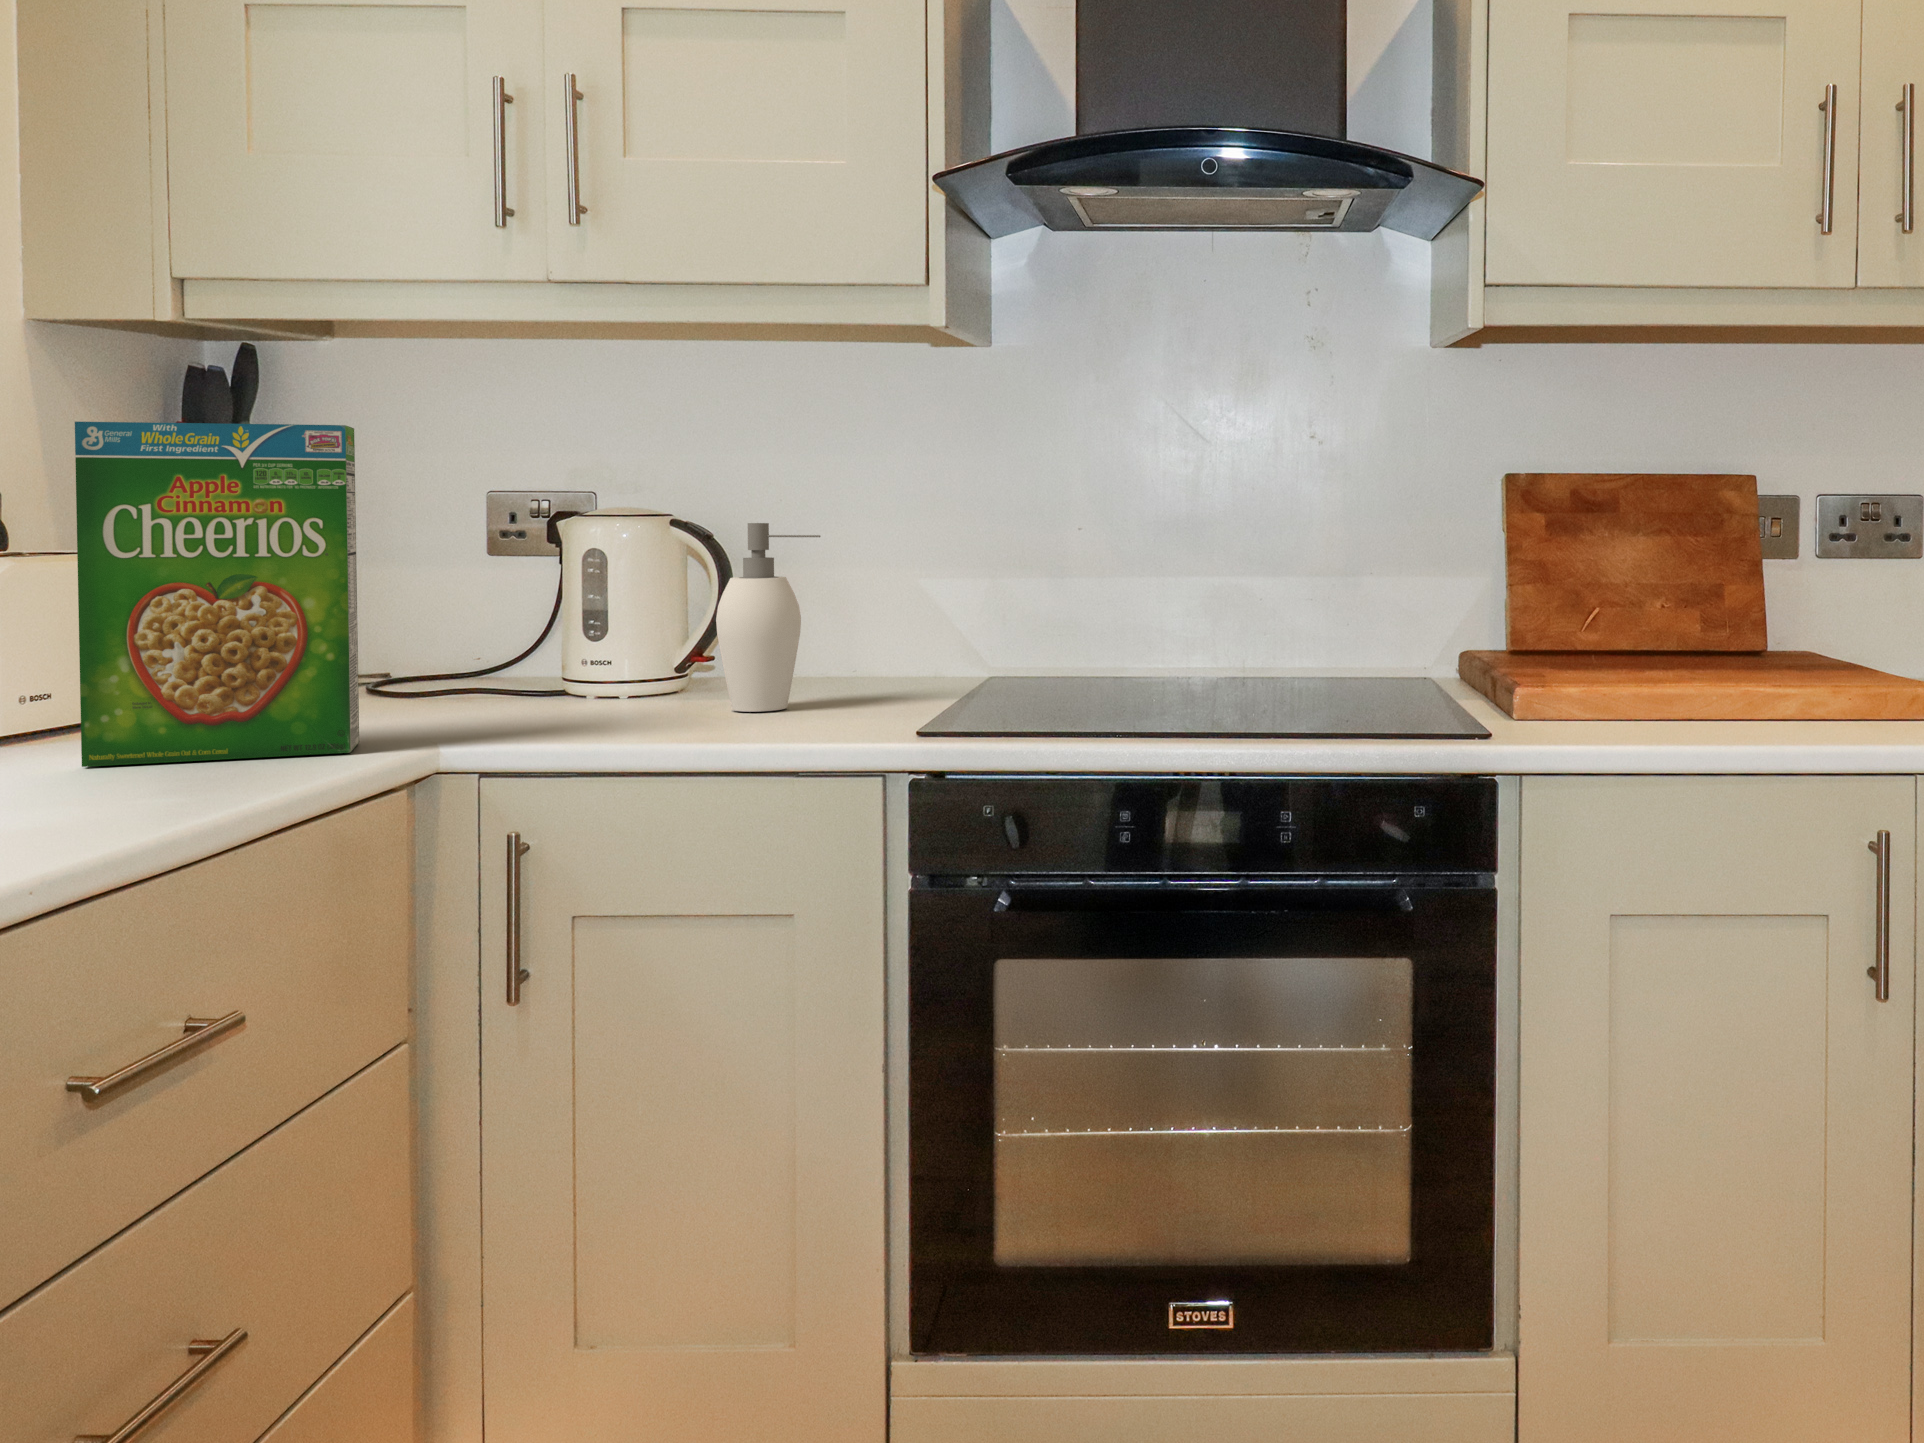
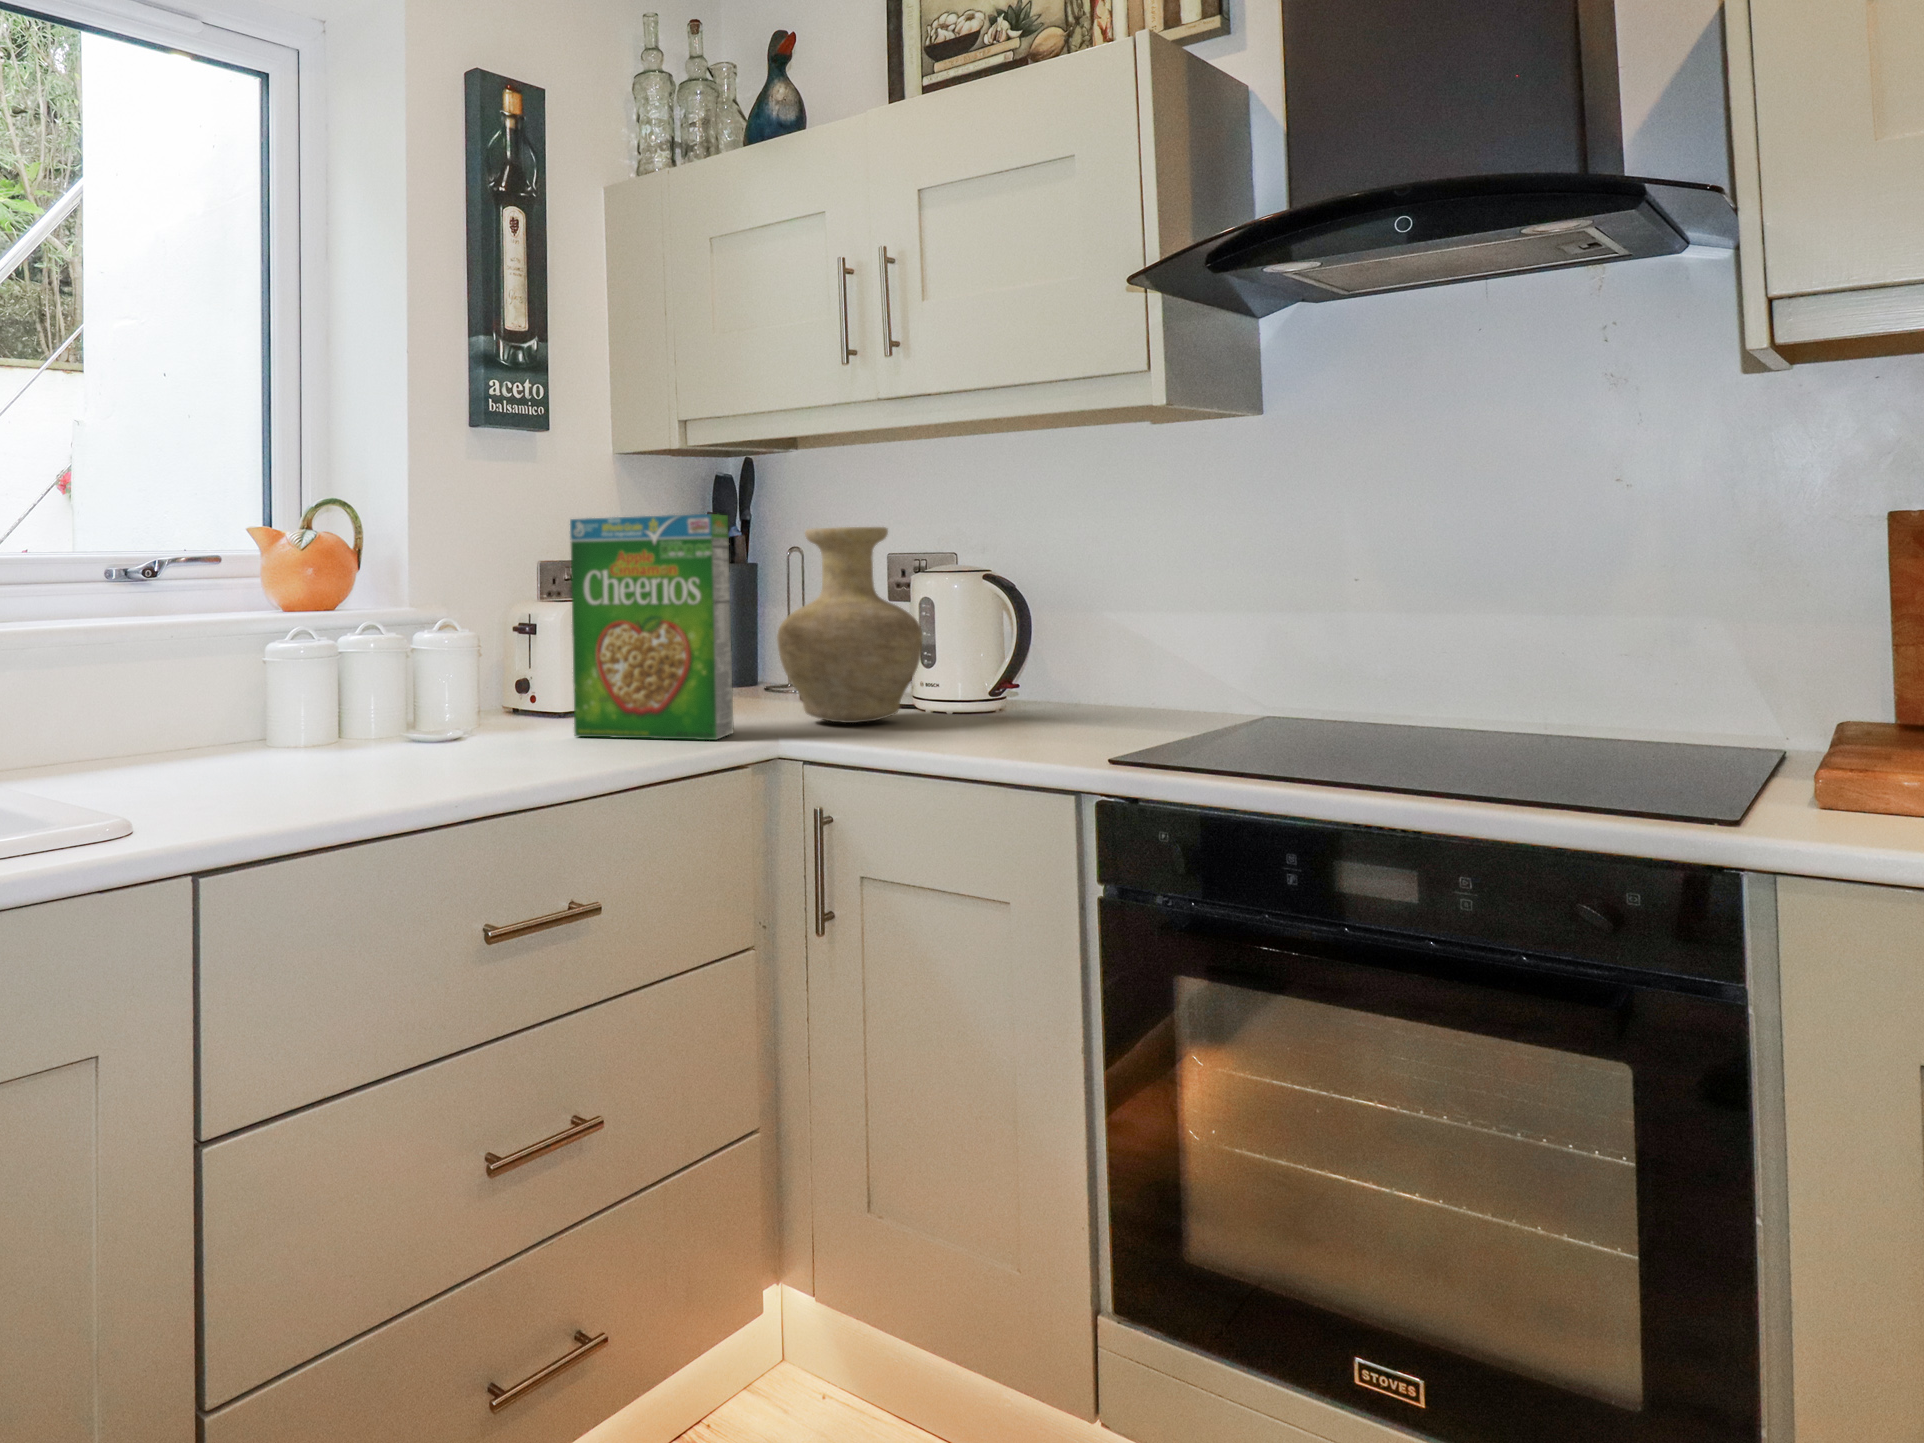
vase: none [399,453,613,717] -> present [777,527,922,723]
soap dispenser: present [716,523,820,712] -> none [992,577,1068,731]

